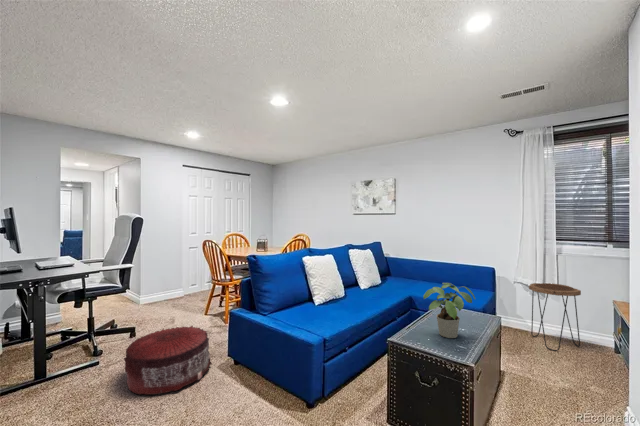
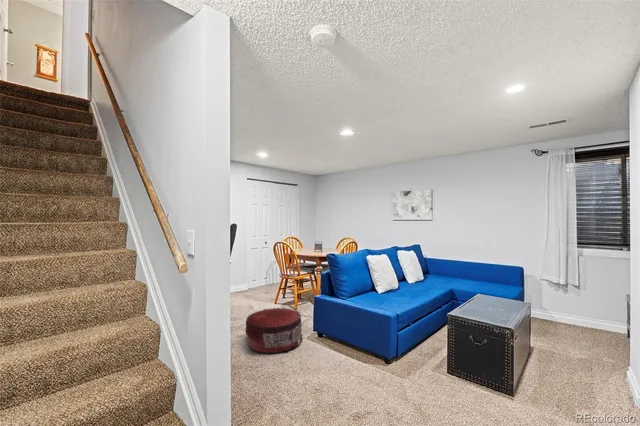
potted plant: present [423,283,475,338] -> none [472,274,512,315]
side table: present [529,283,581,351] -> none [554,280,598,335]

